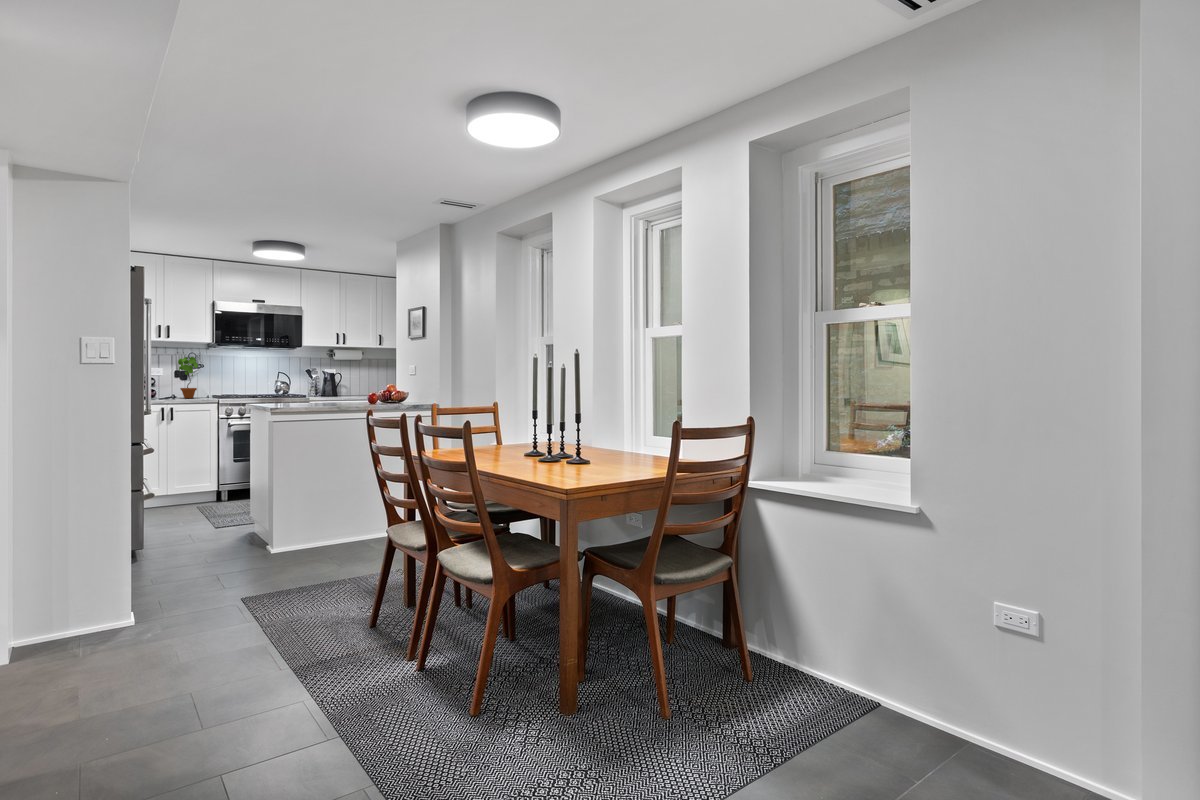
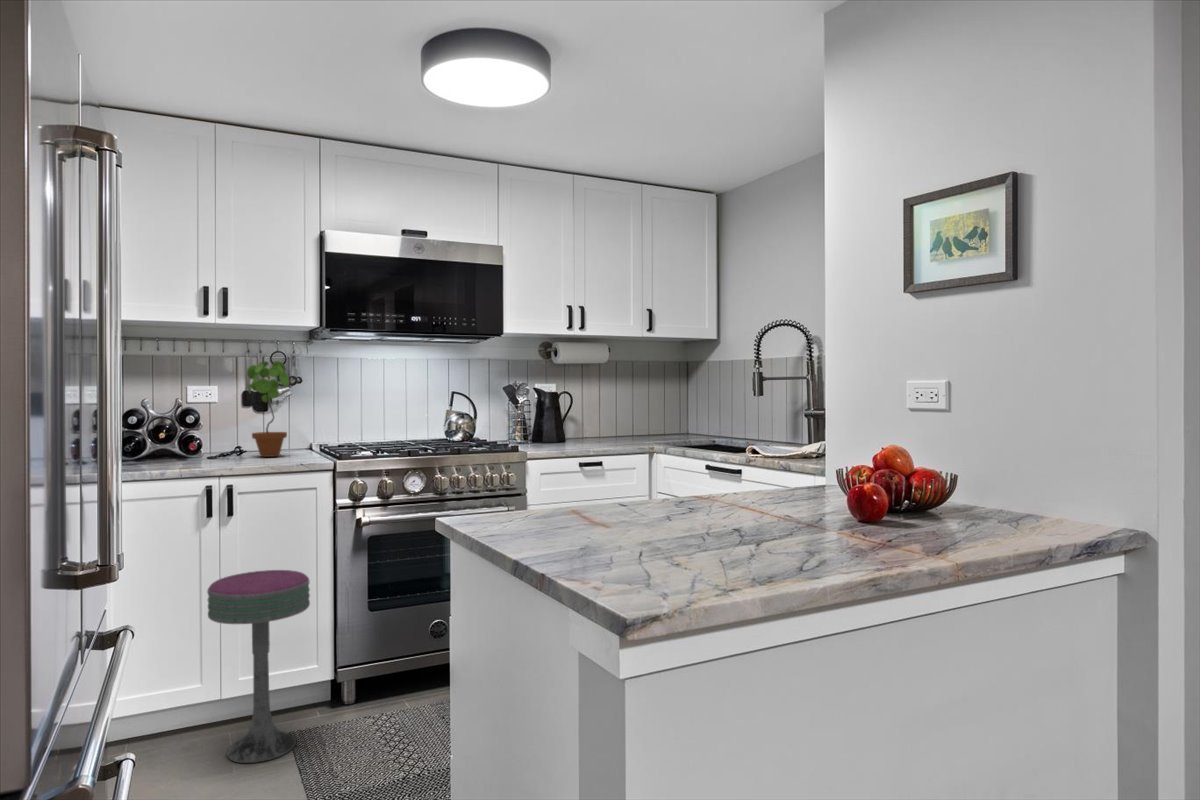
bar stool: none [164,442,207,511] -> present [207,570,310,763]

